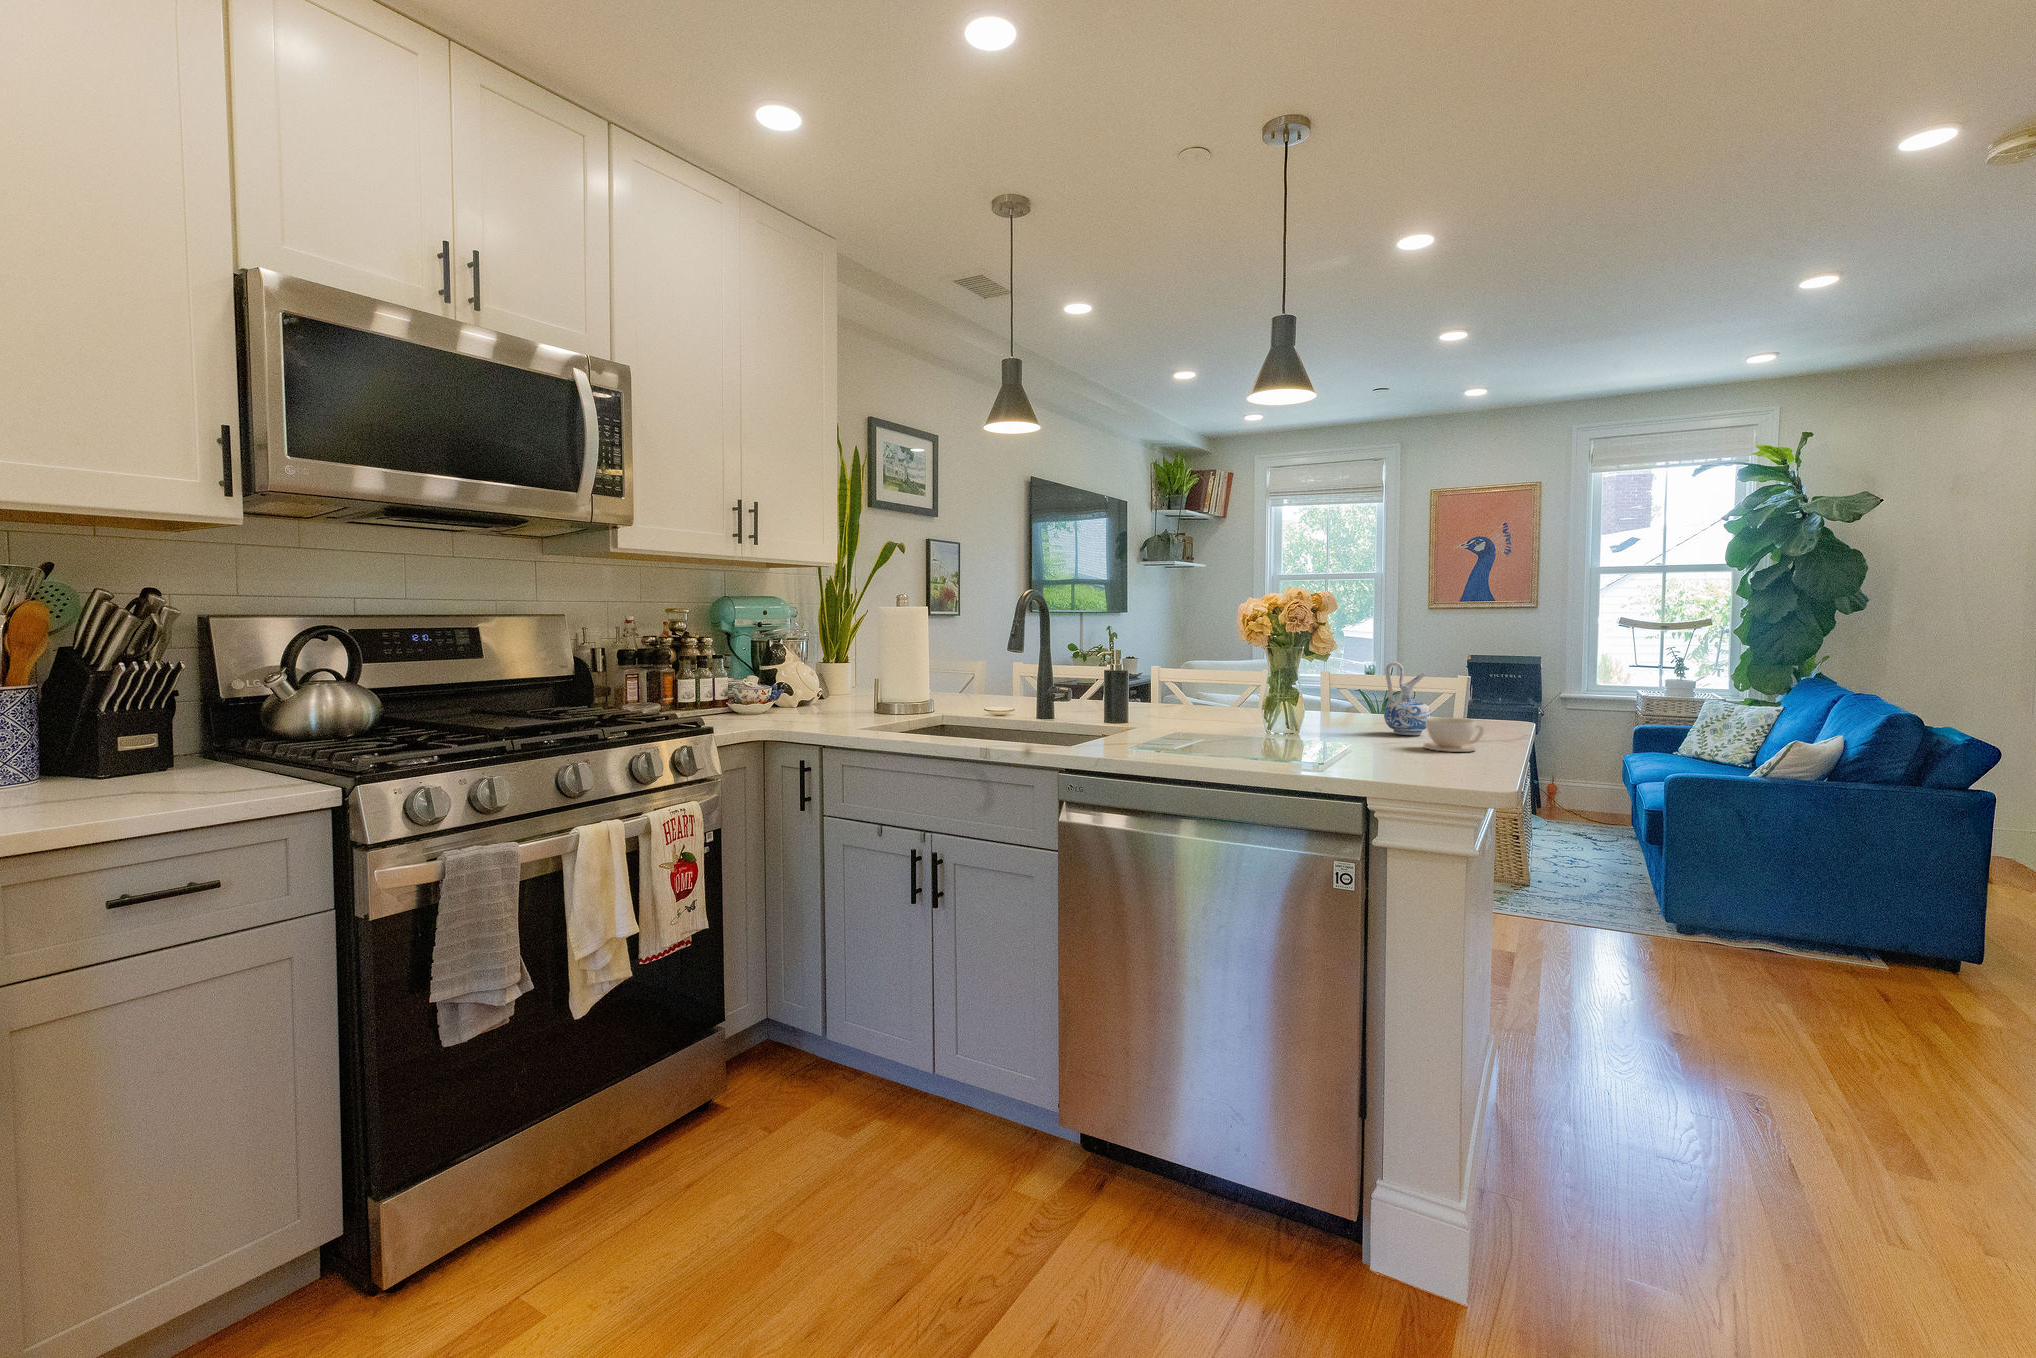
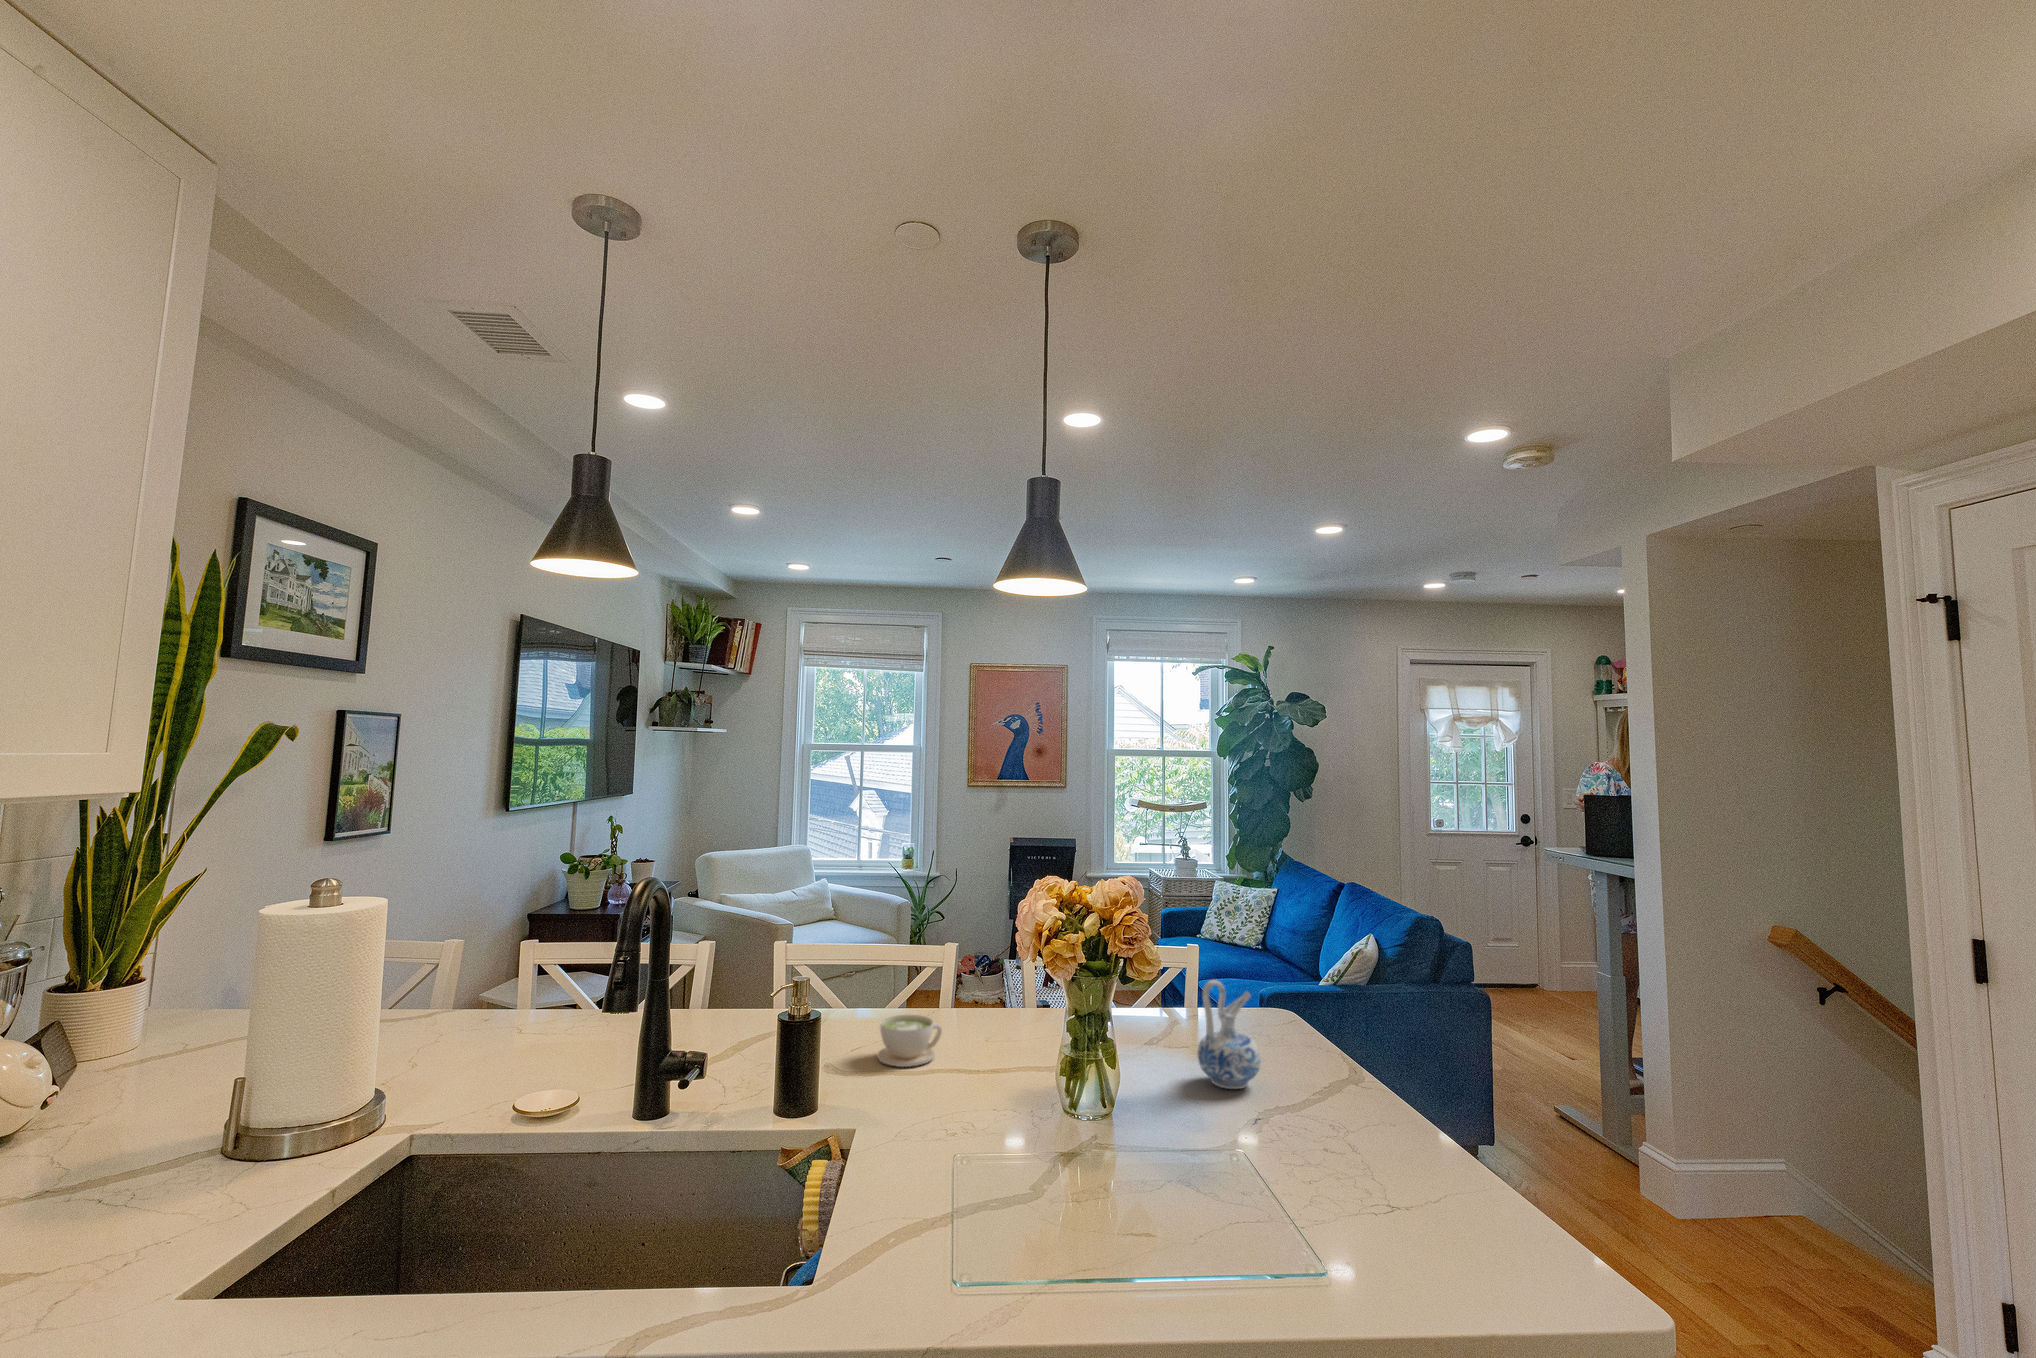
coffee cup: present [1424,718,1484,752] -> present [877,1015,942,1067]

